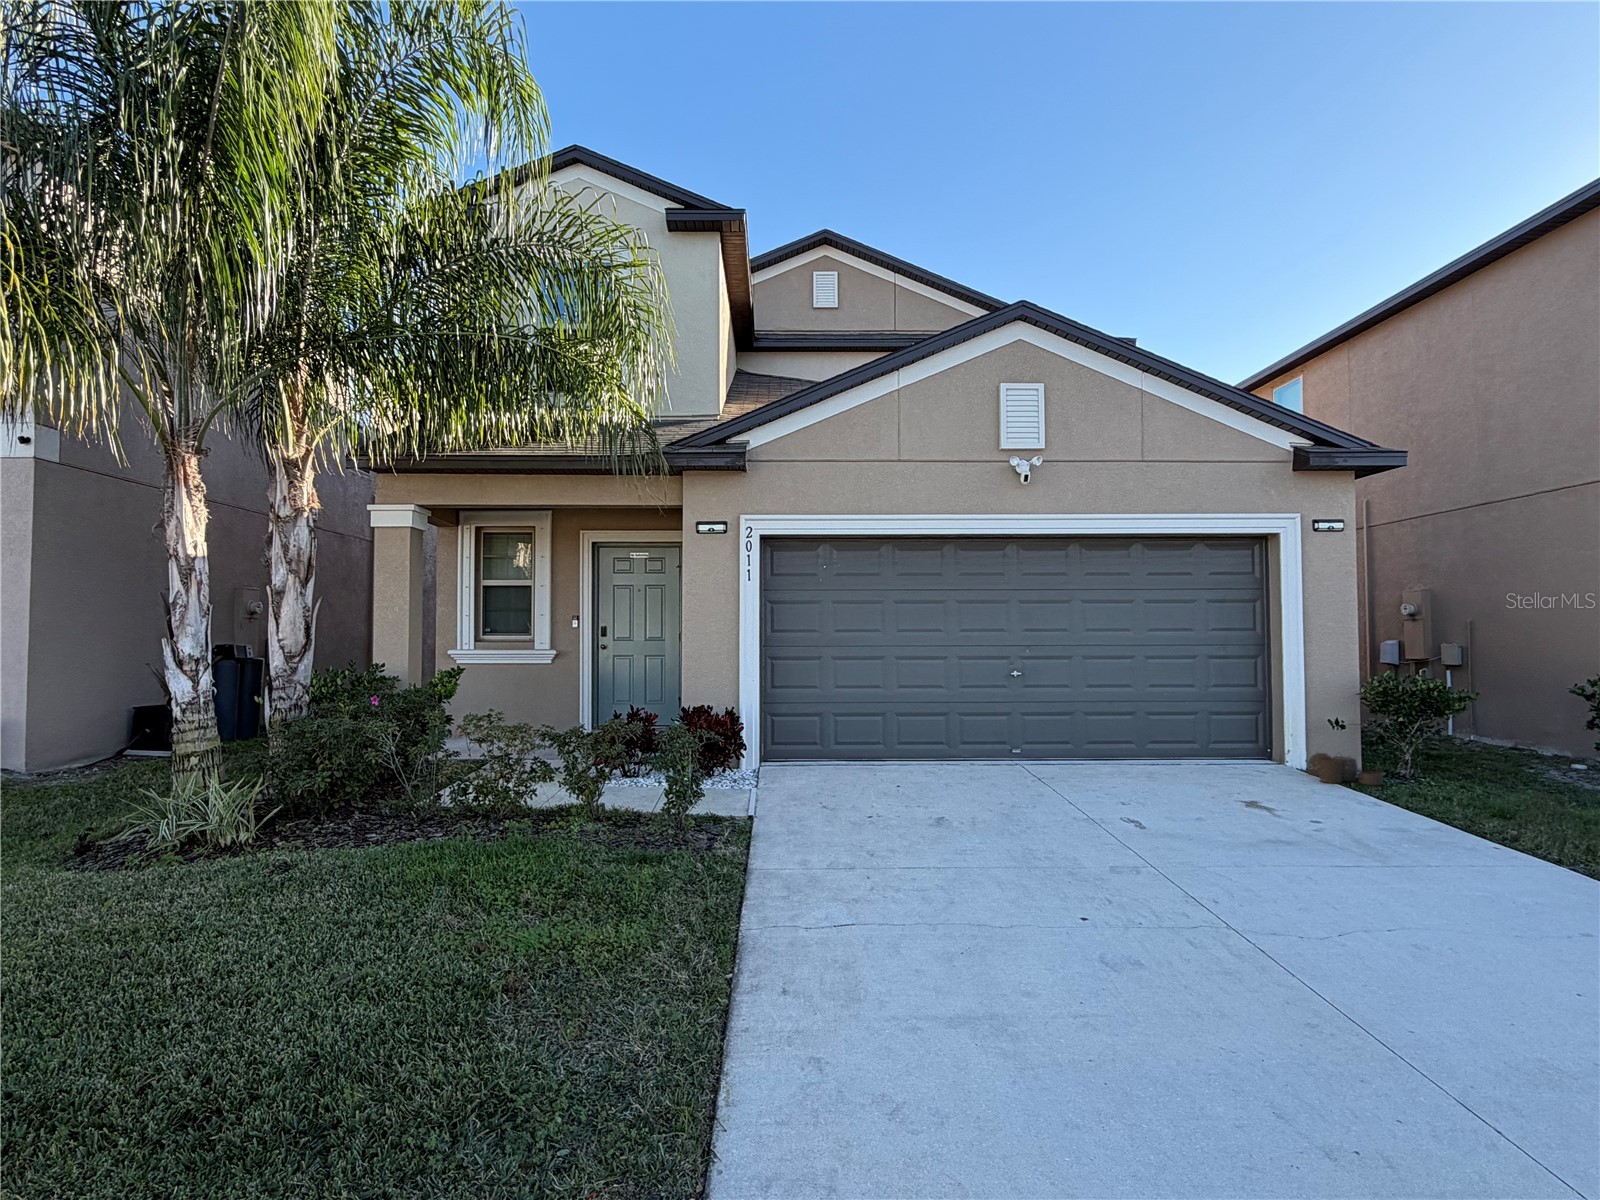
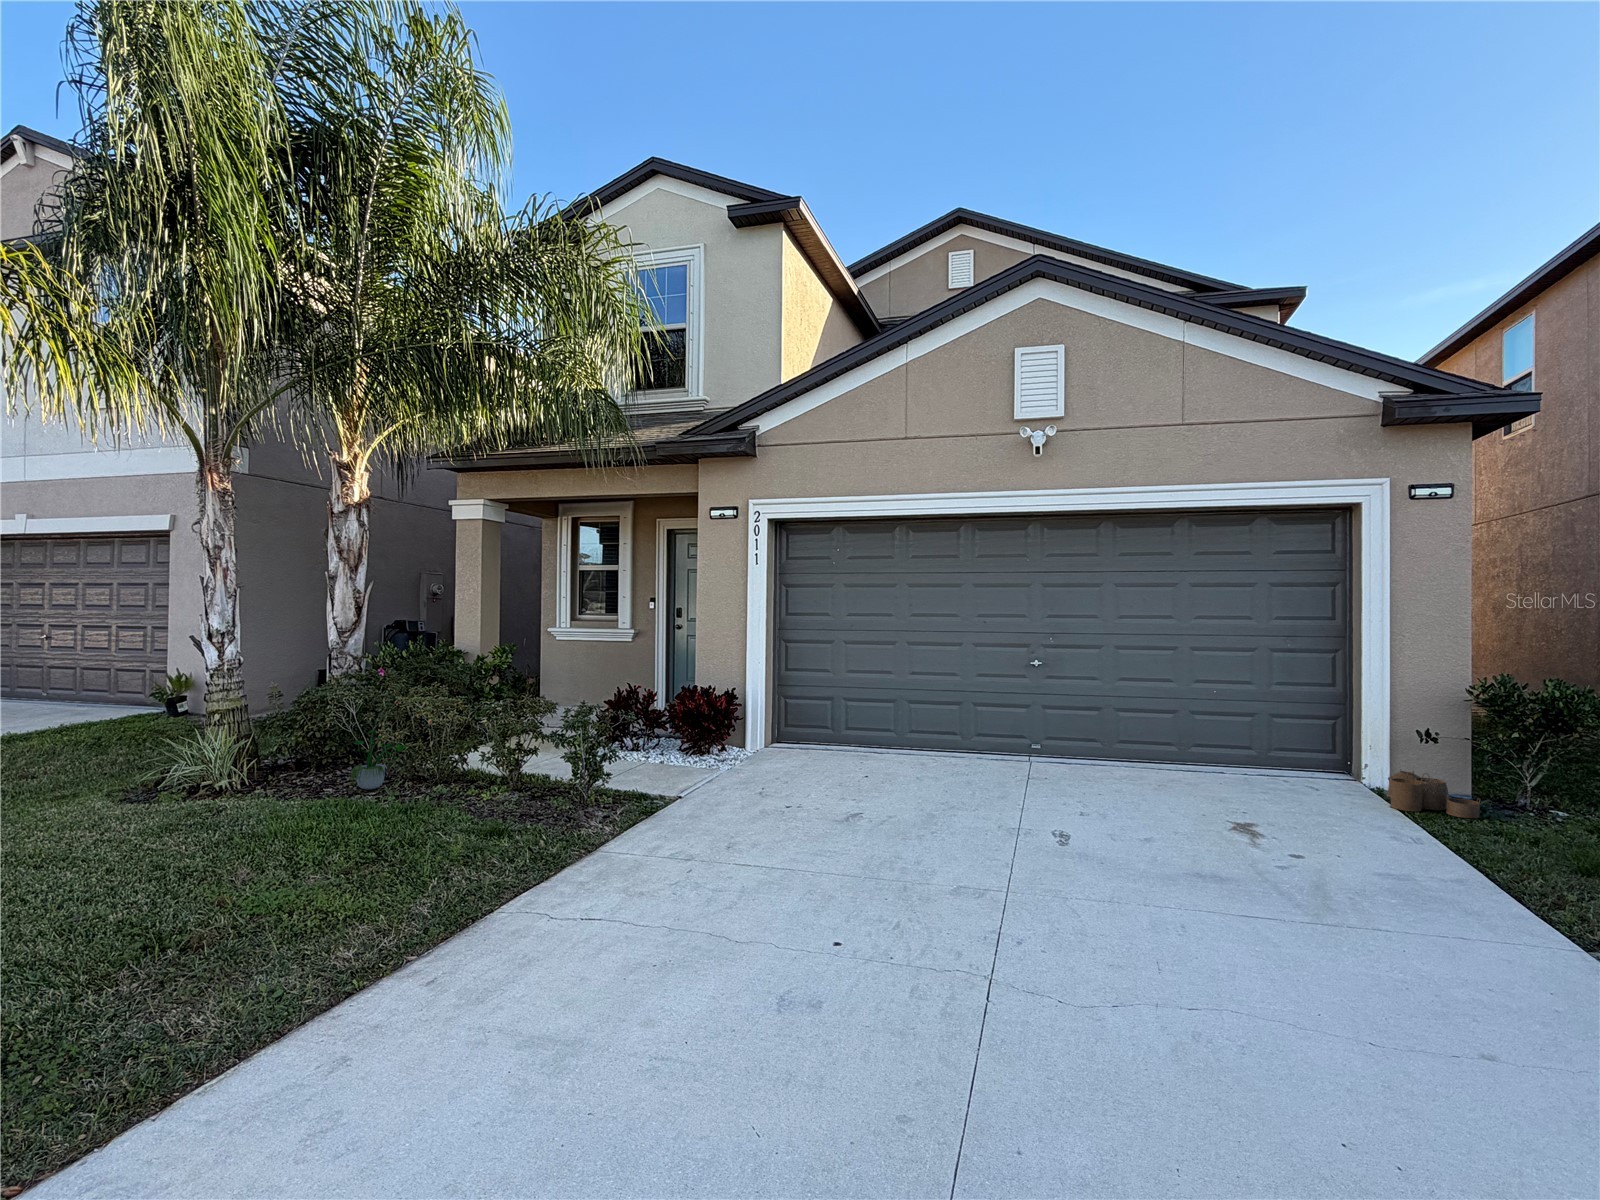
potted plant: none [373,749,446,833] -> present [350,726,406,789]

